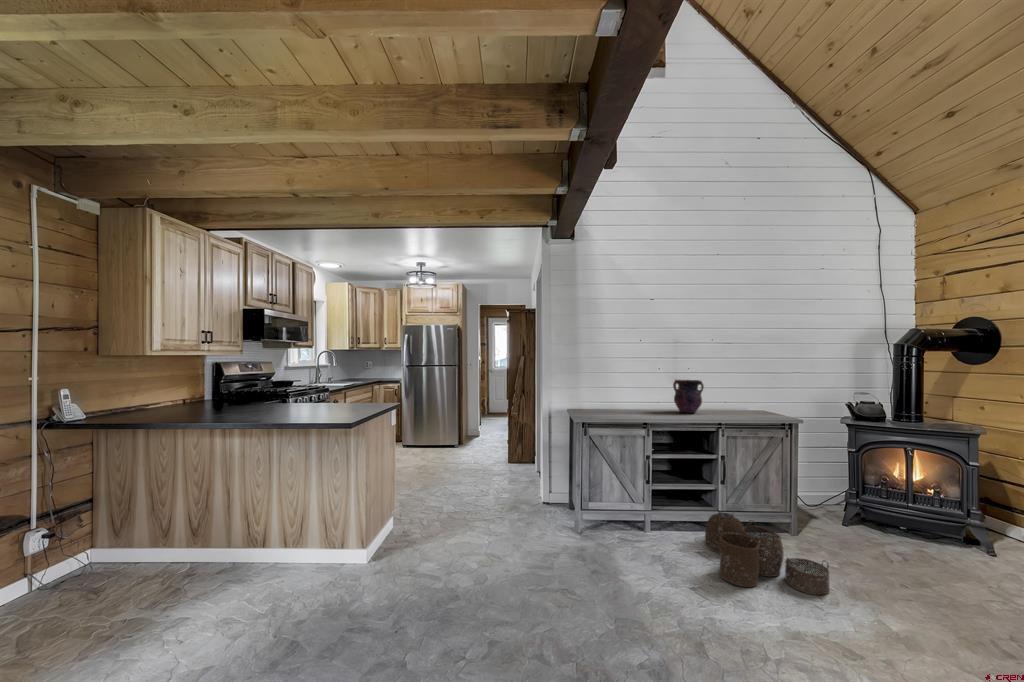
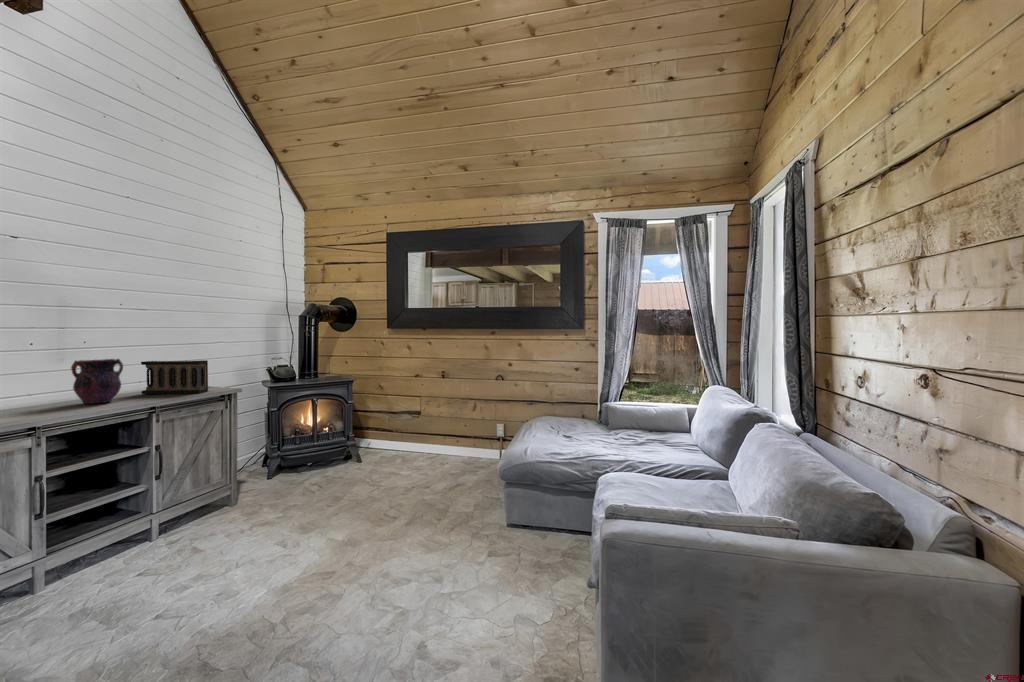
speaker: none [721,384,771,418] -> present [141,360,208,394]
woven basket: present [705,512,830,595] -> none [142,502,284,578]

